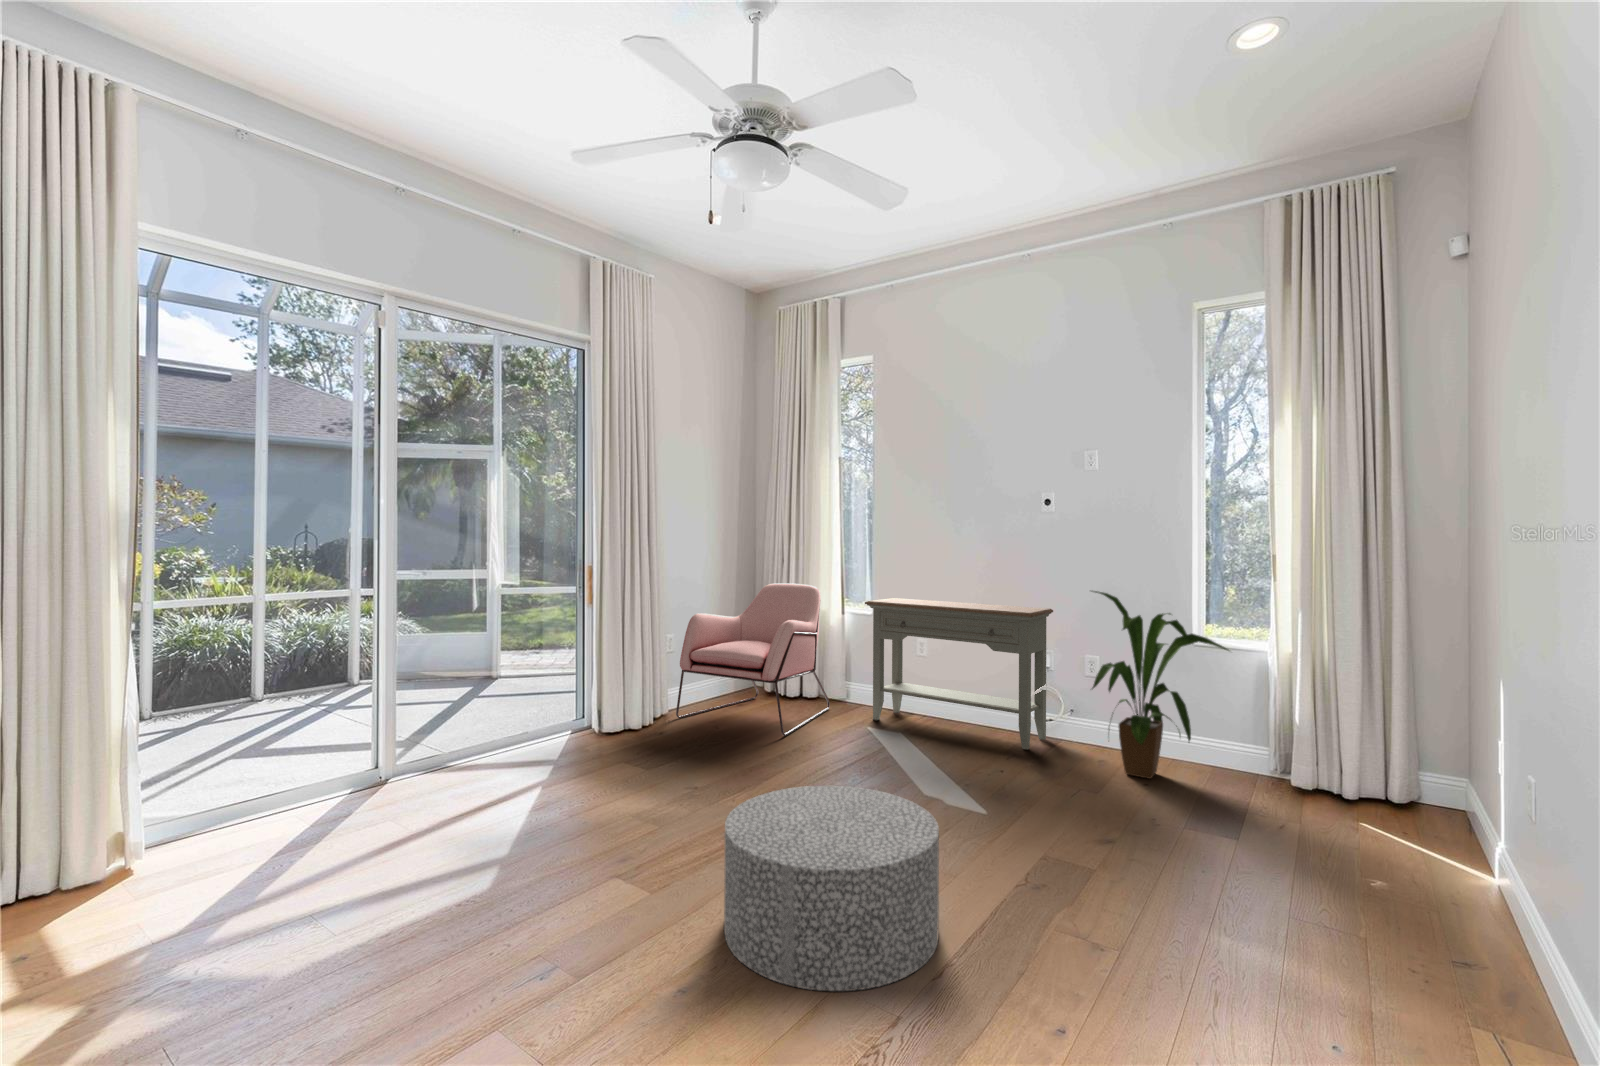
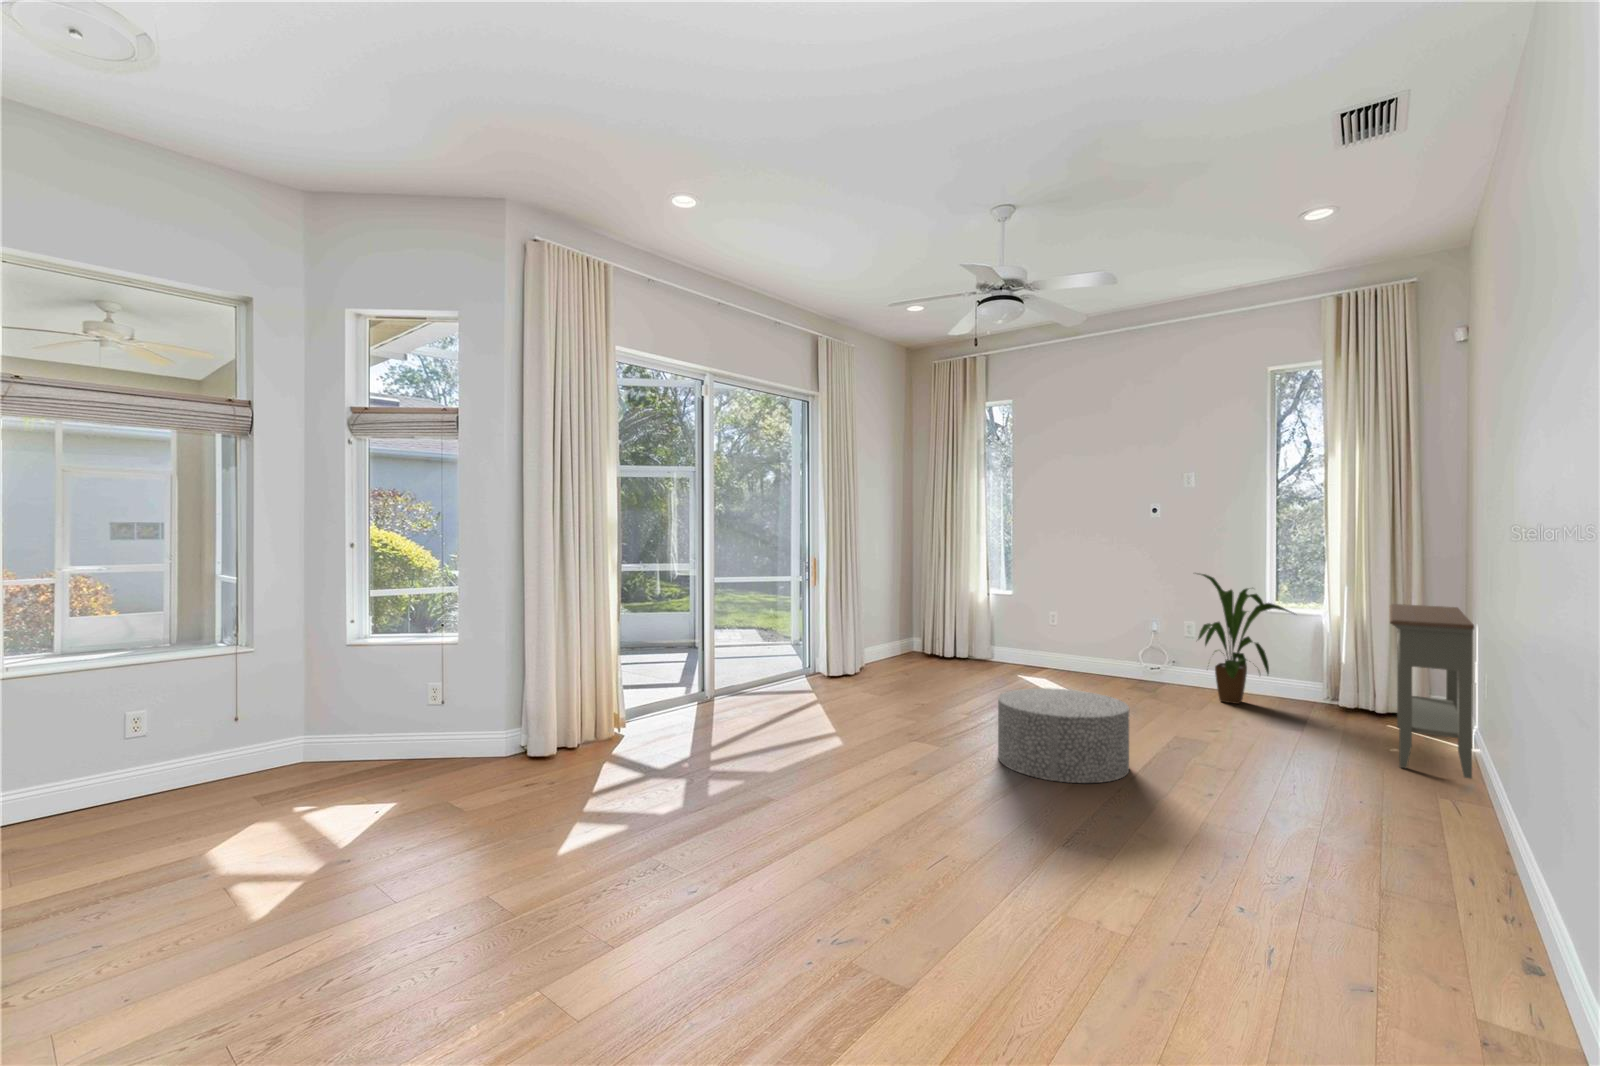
armchair: present [676,583,830,736] -> none [872,571,981,679]
console table: present [865,598,1053,749] -> present [1389,604,1474,779]

